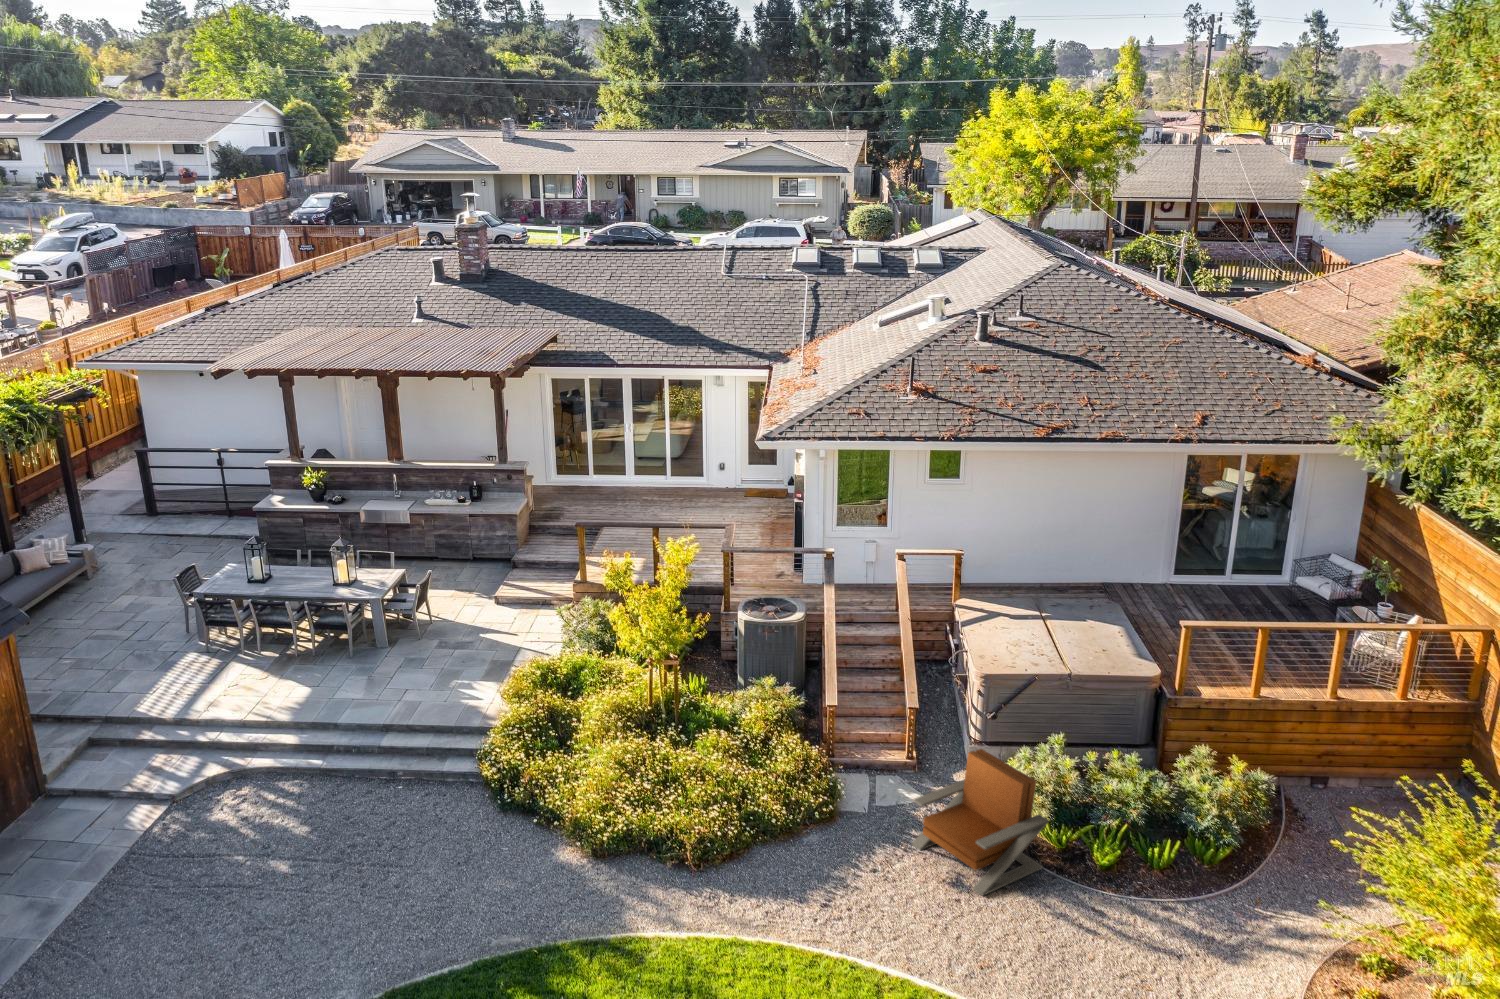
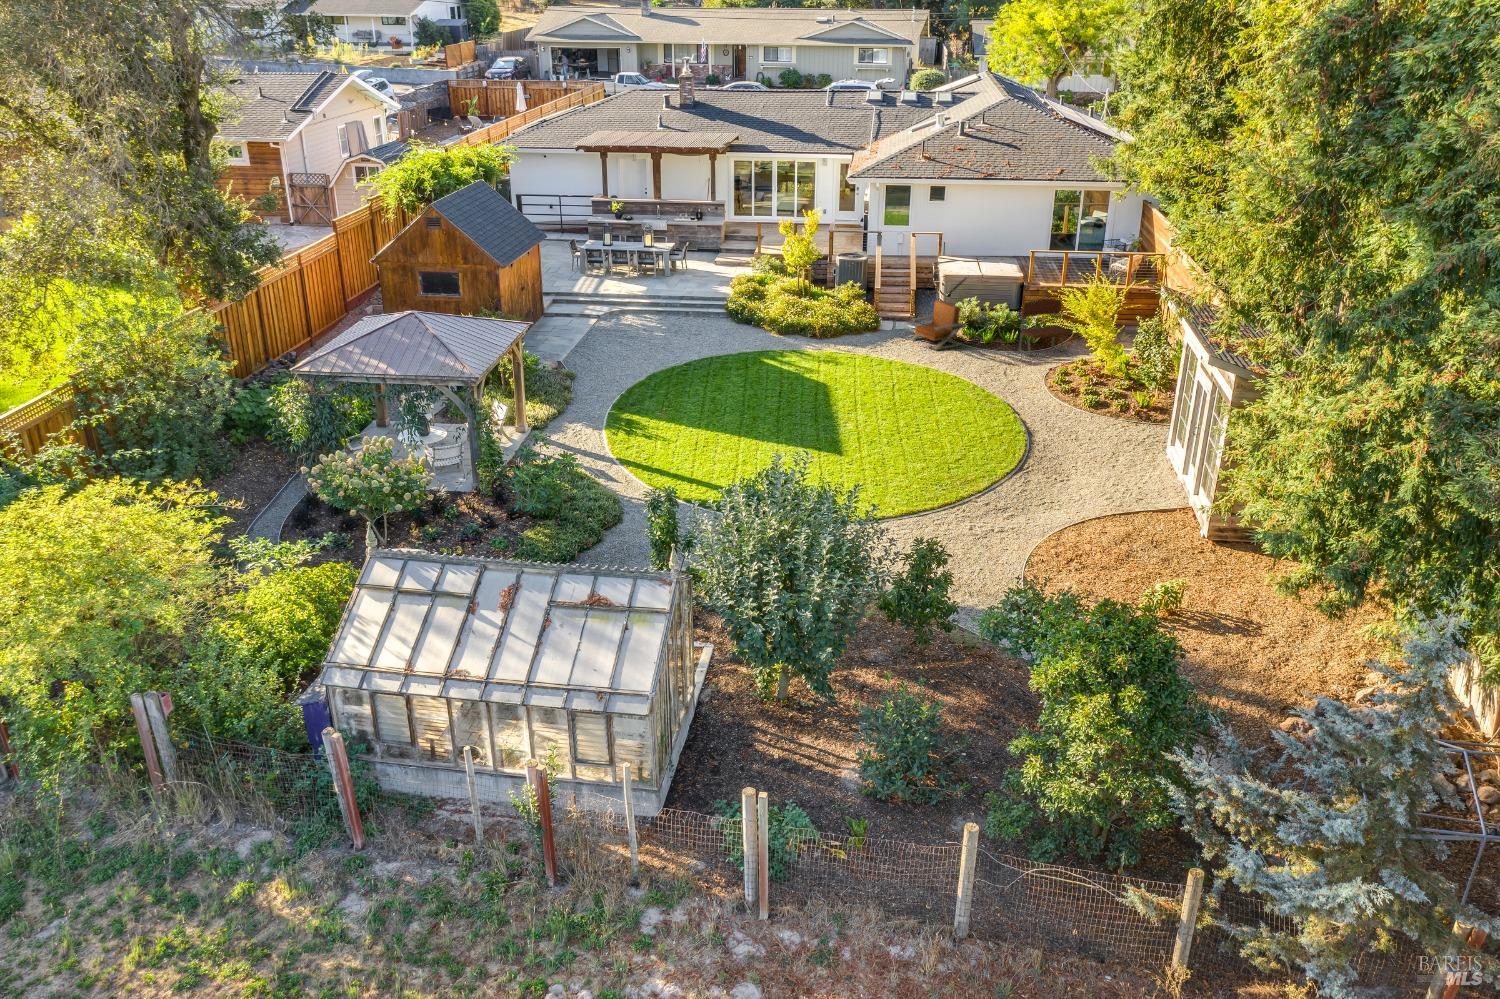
bench: none [1184,757,1320,913] -> present [1019,299,1071,356]

